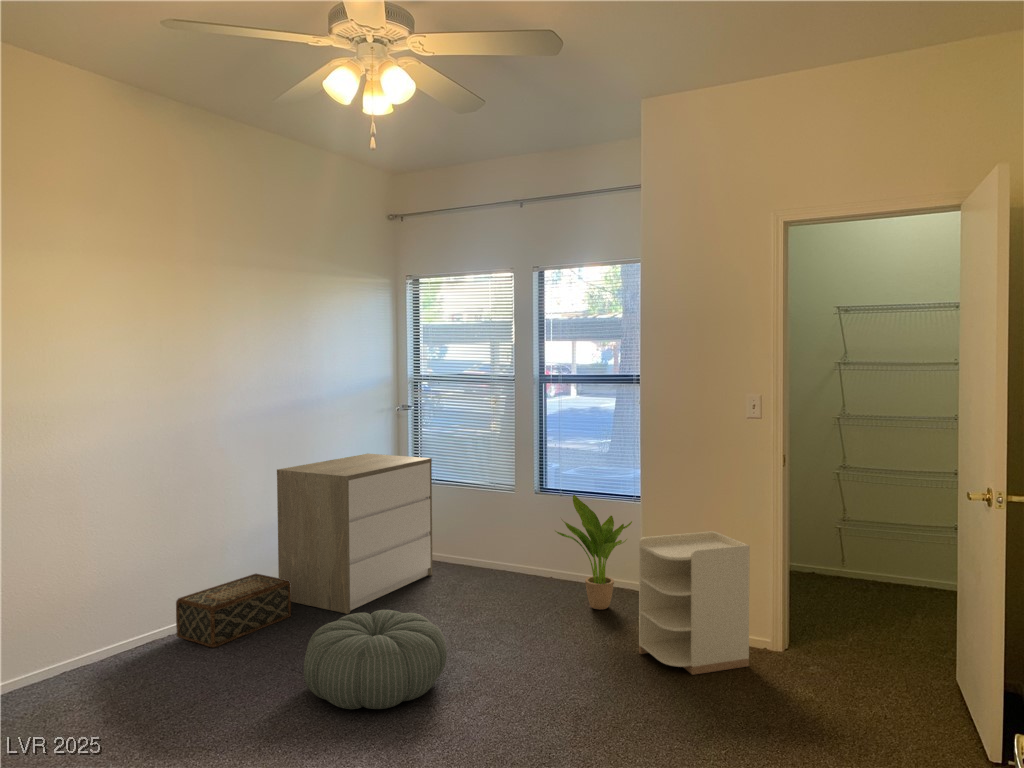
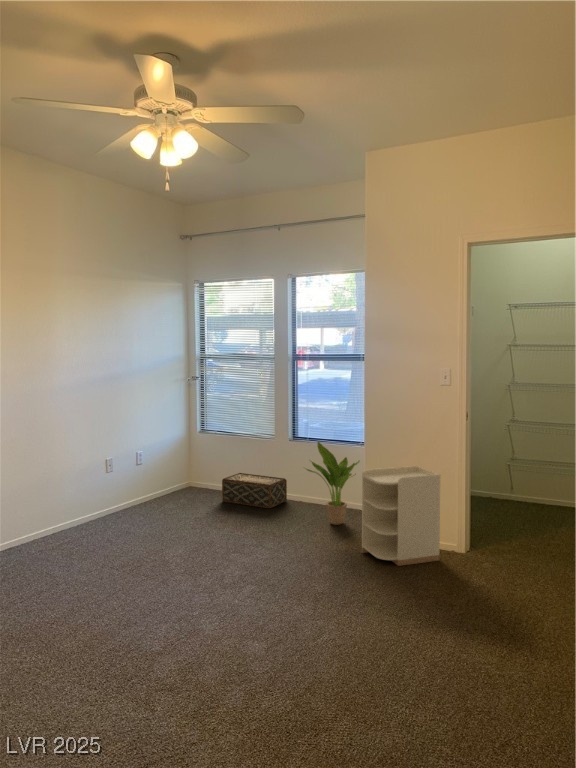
dresser: present [277,454,433,614] -> none [99,413,215,528]
woven basket: present [176,574,291,648] -> present [222,473,287,508]
pouf: present [304,610,447,709] -> none [121,521,223,588]

